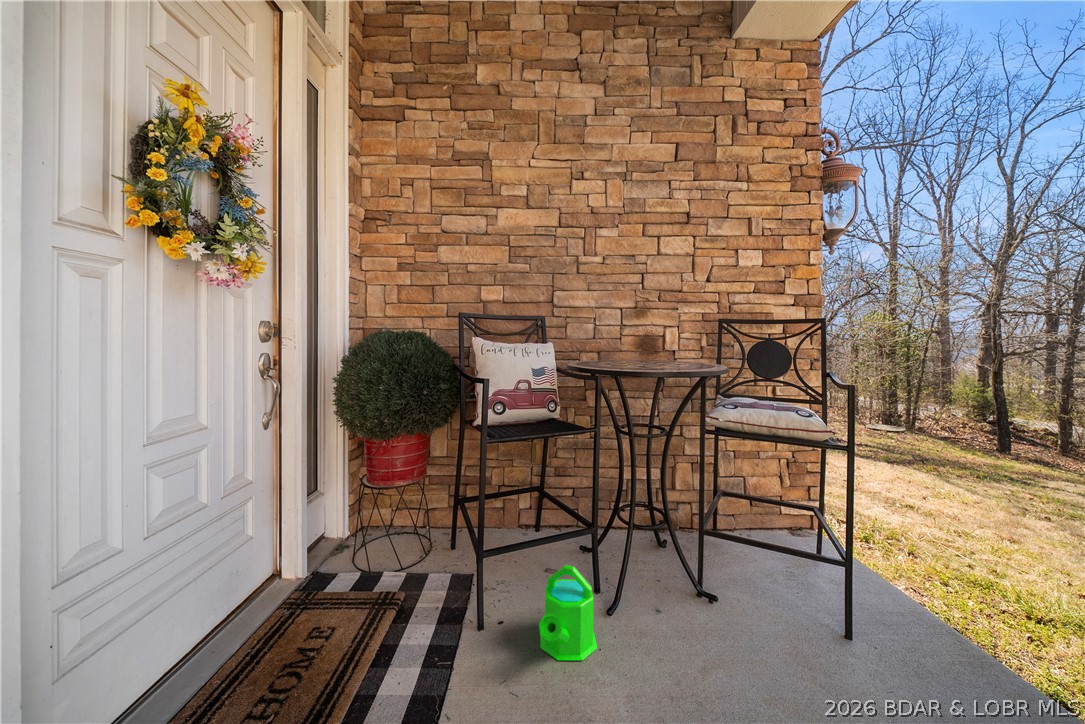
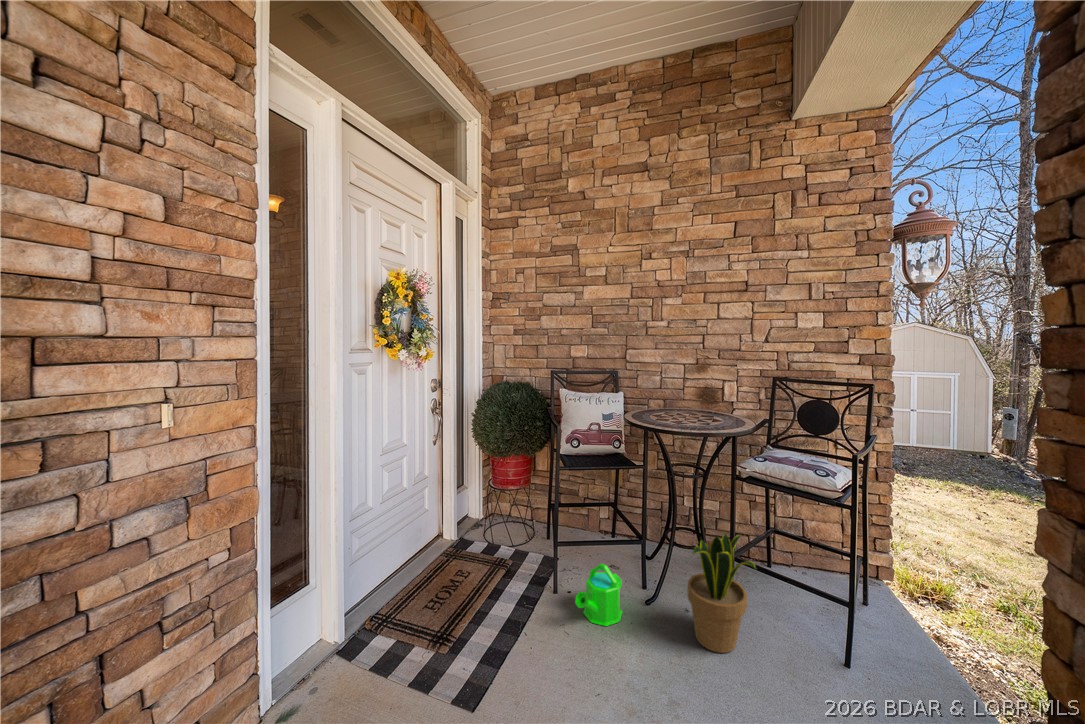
potted plant: none [685,492,783,659] -> present [687,532,756,653]

